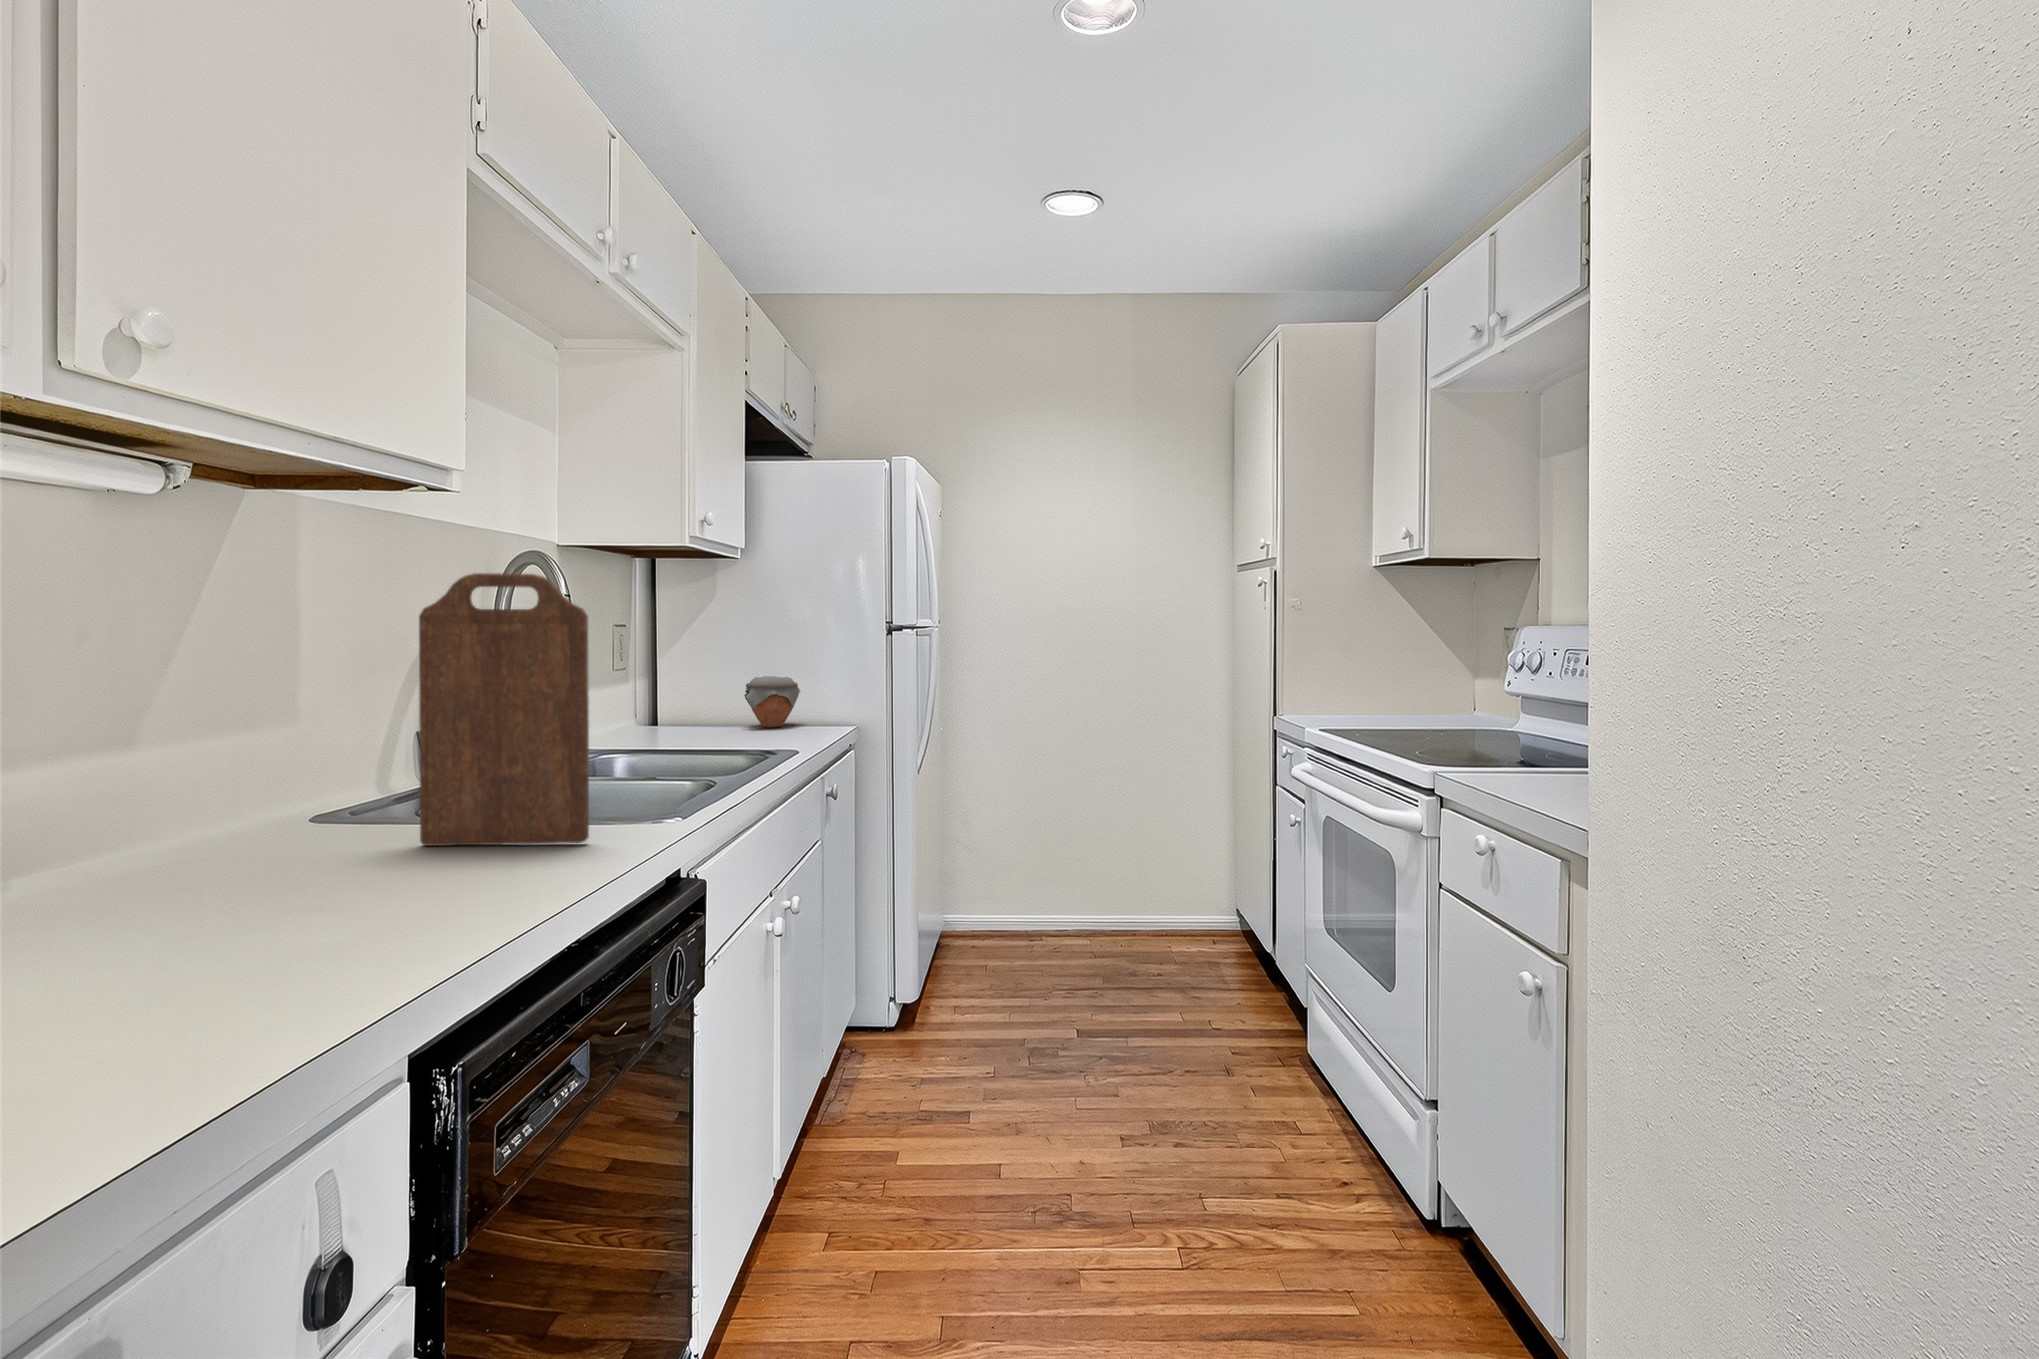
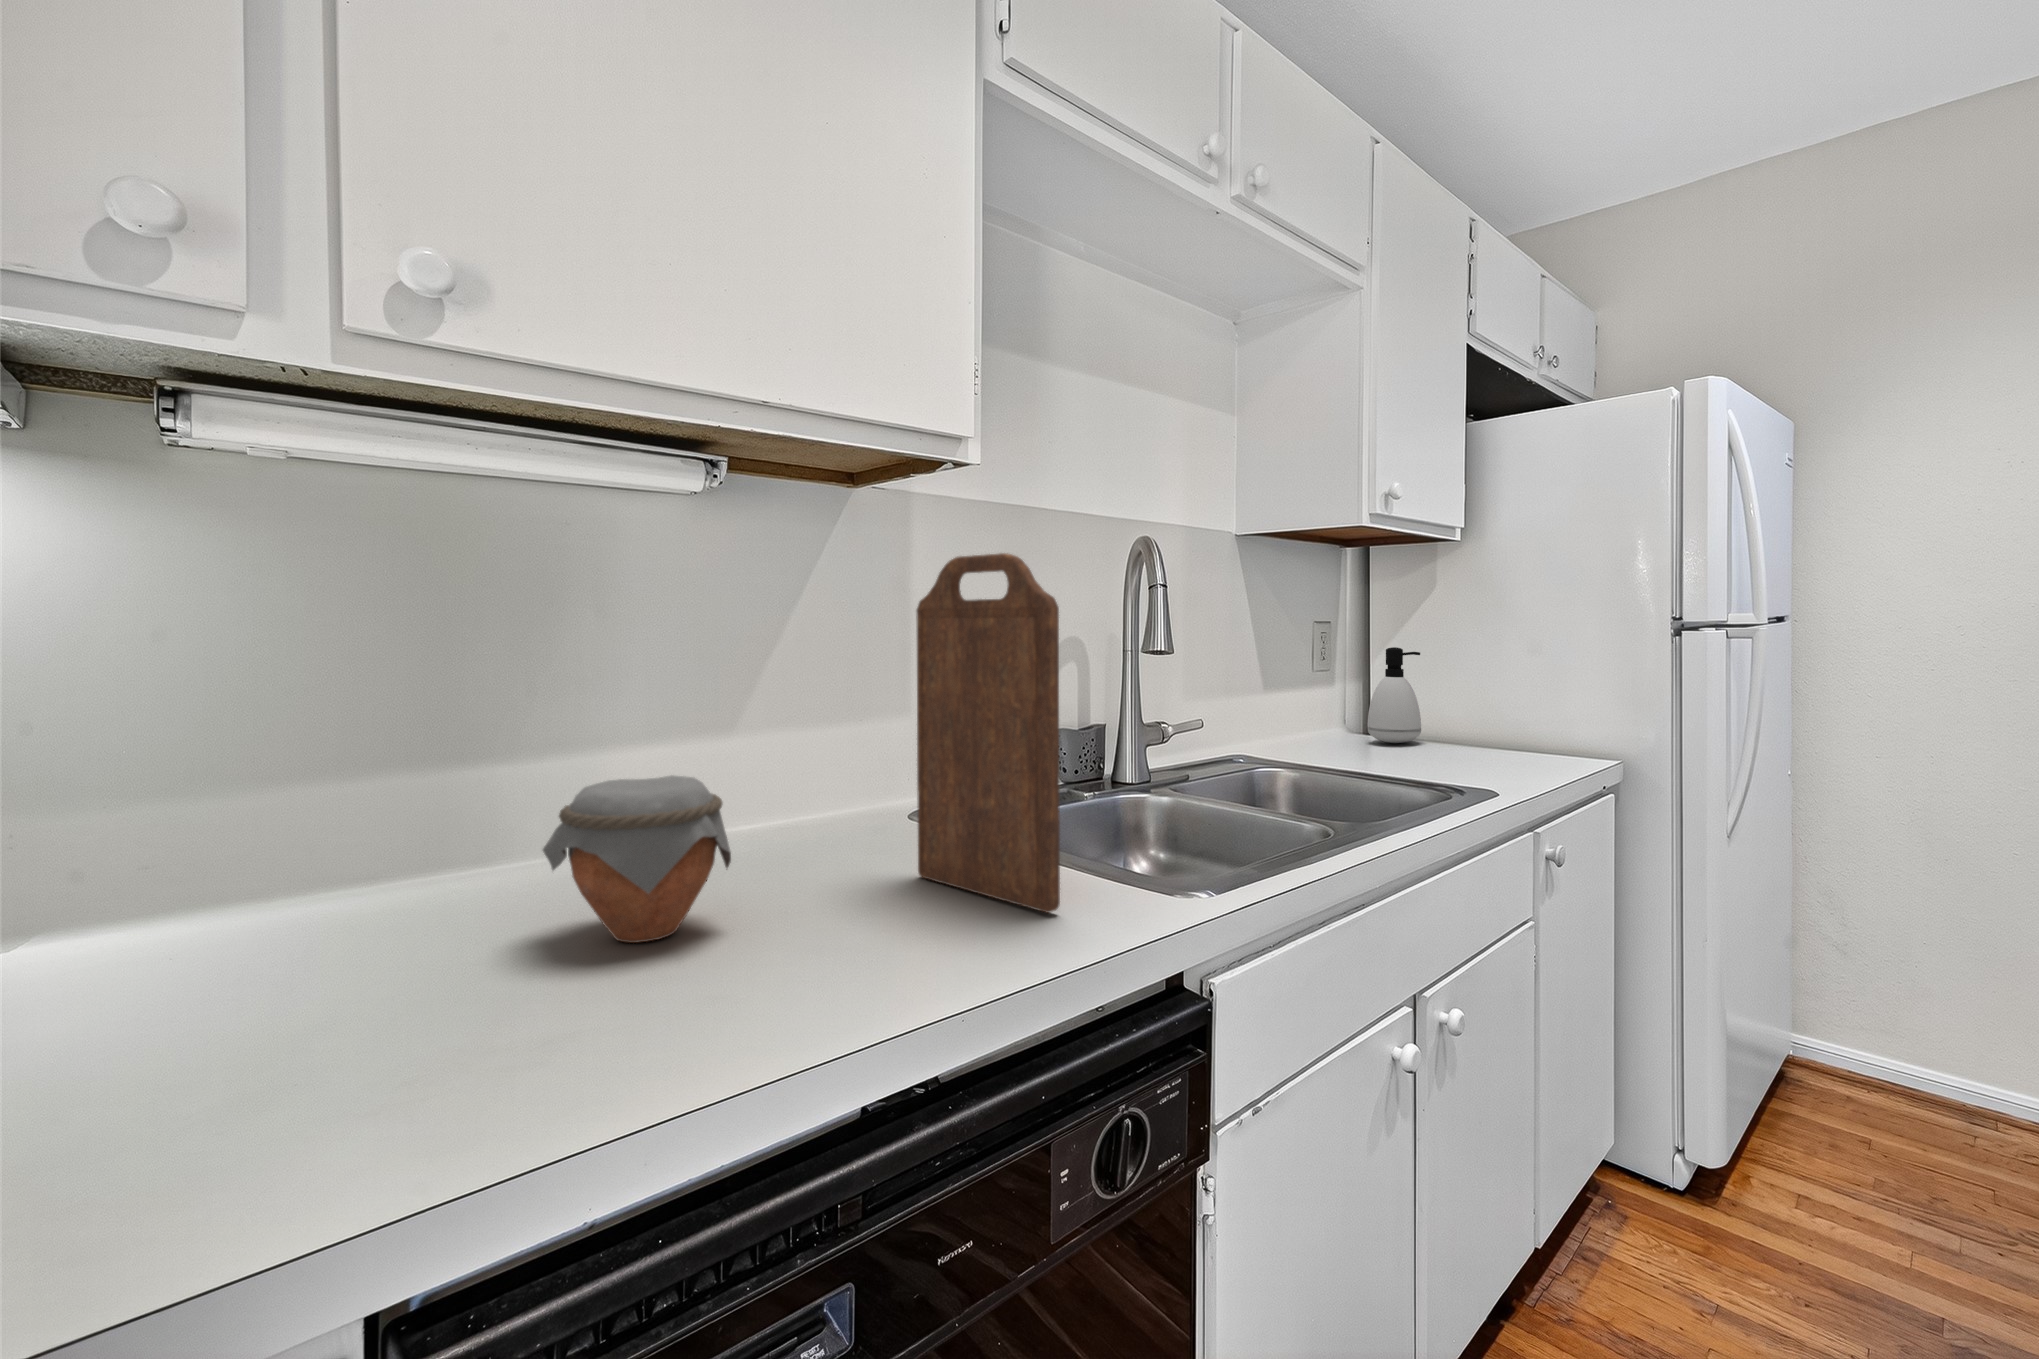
soap dispenser: none [659,646,707,728] -> present [1367,647,1421,743]
jar: present [744,676,800,727] -> present [543,775,731,943]

